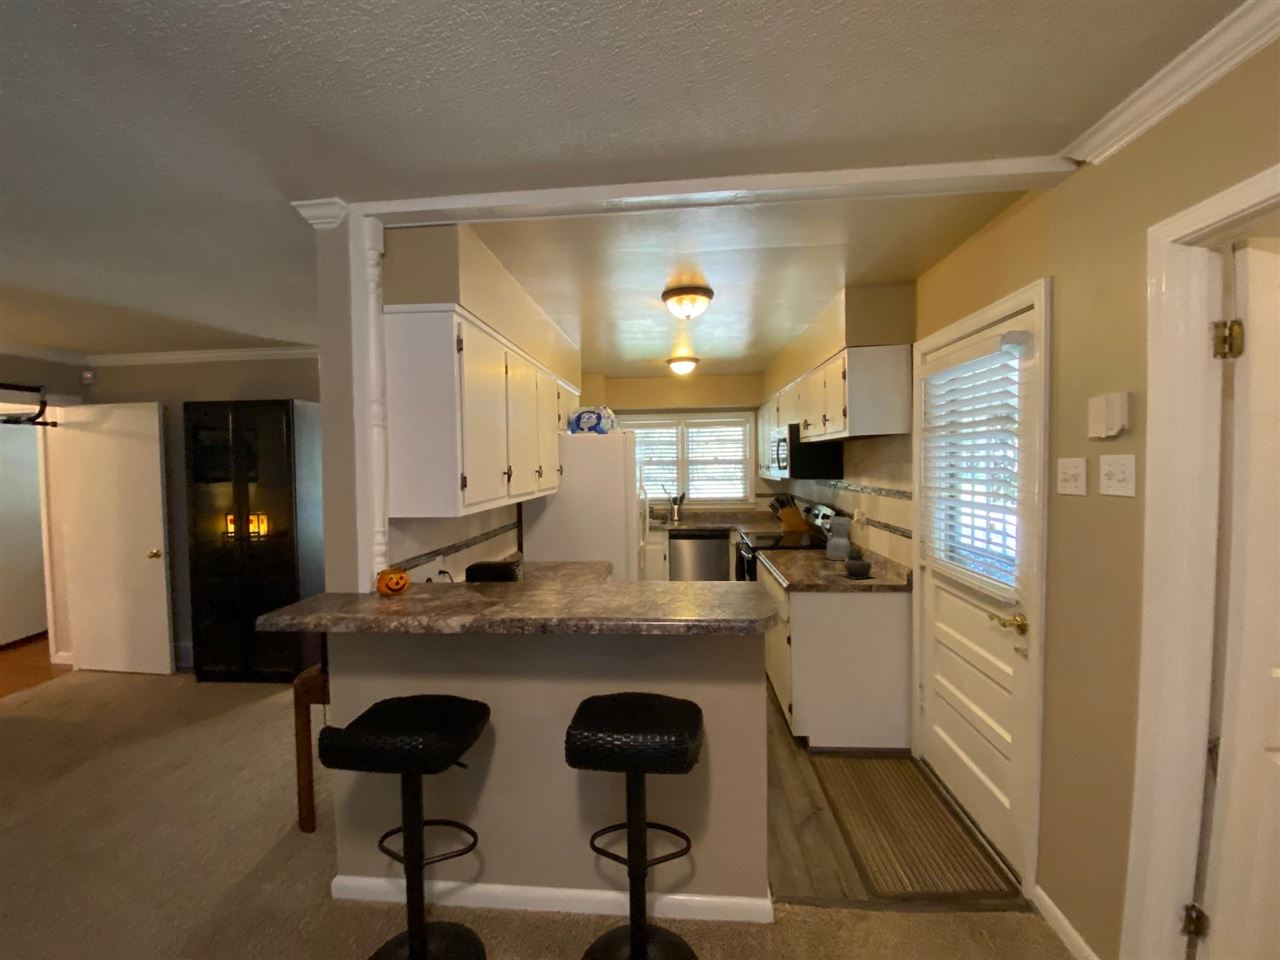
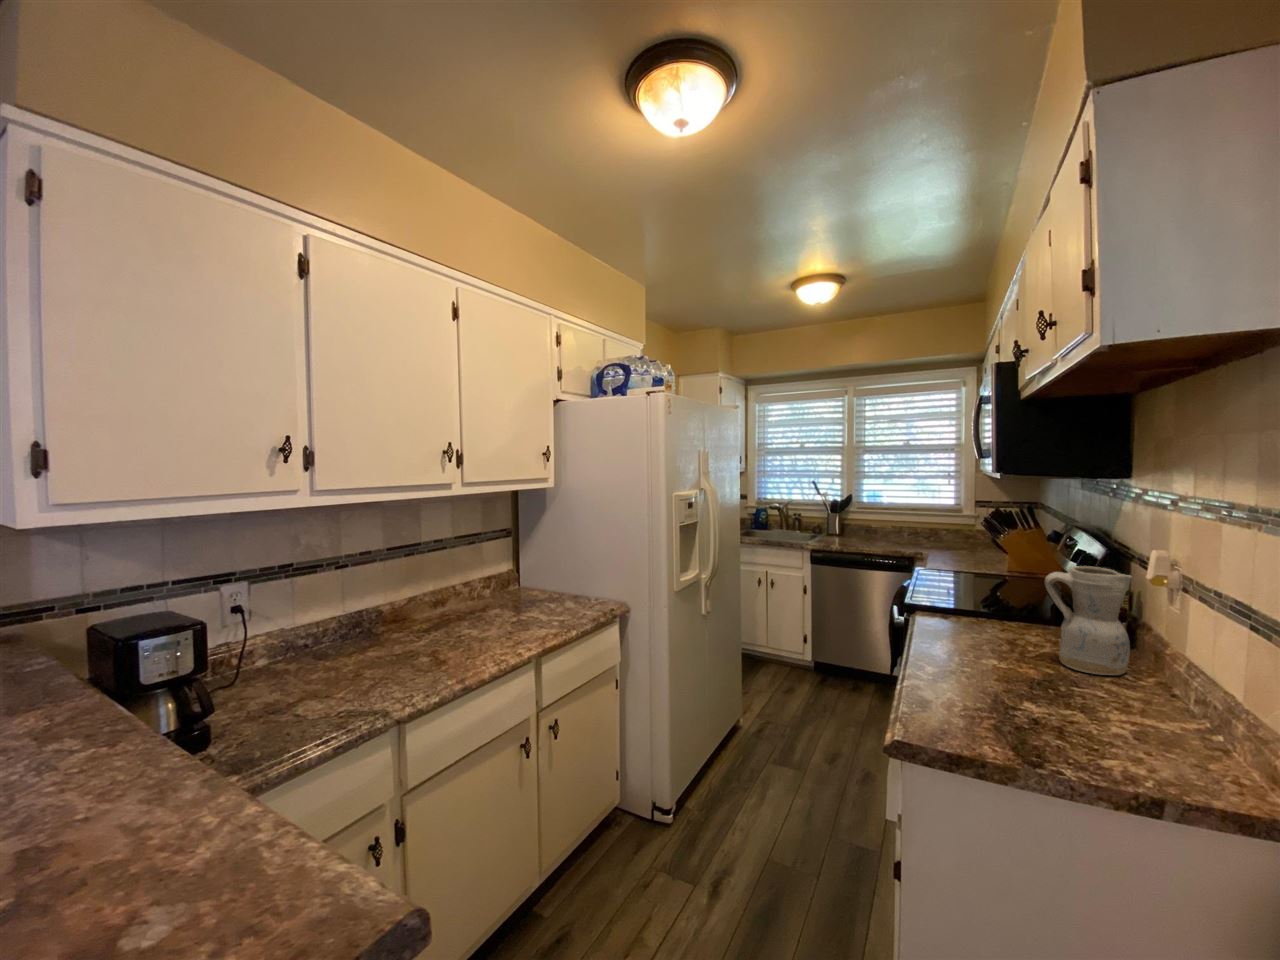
succulent plant: present [842,547,873,579] -> none [1064,669,1201,776]

